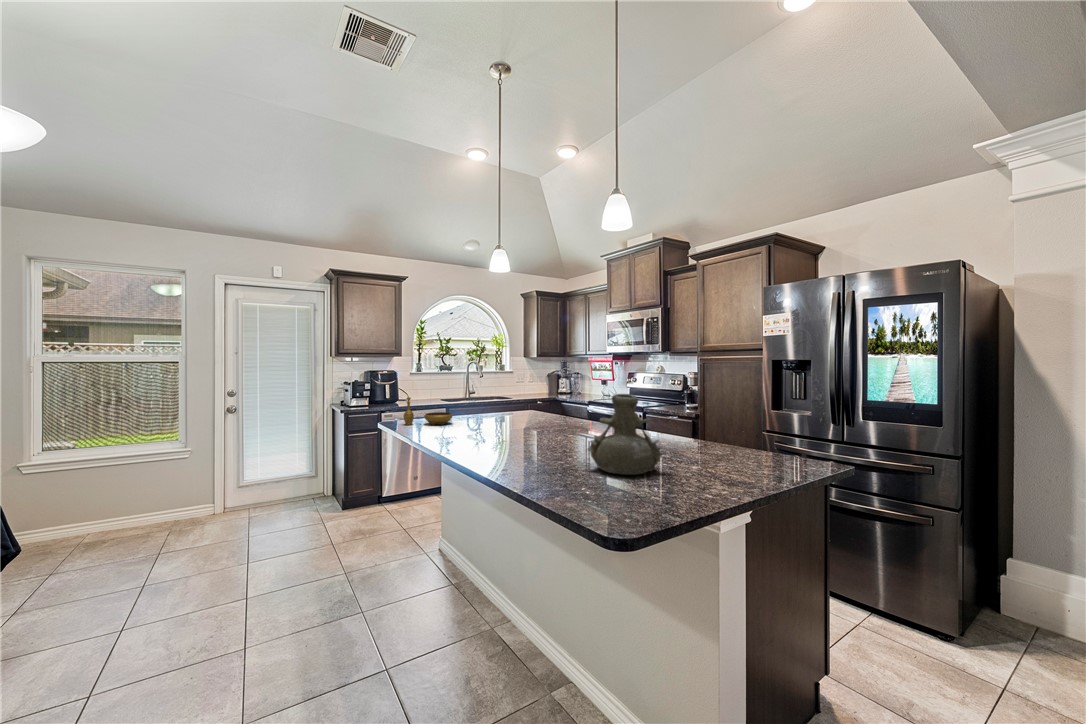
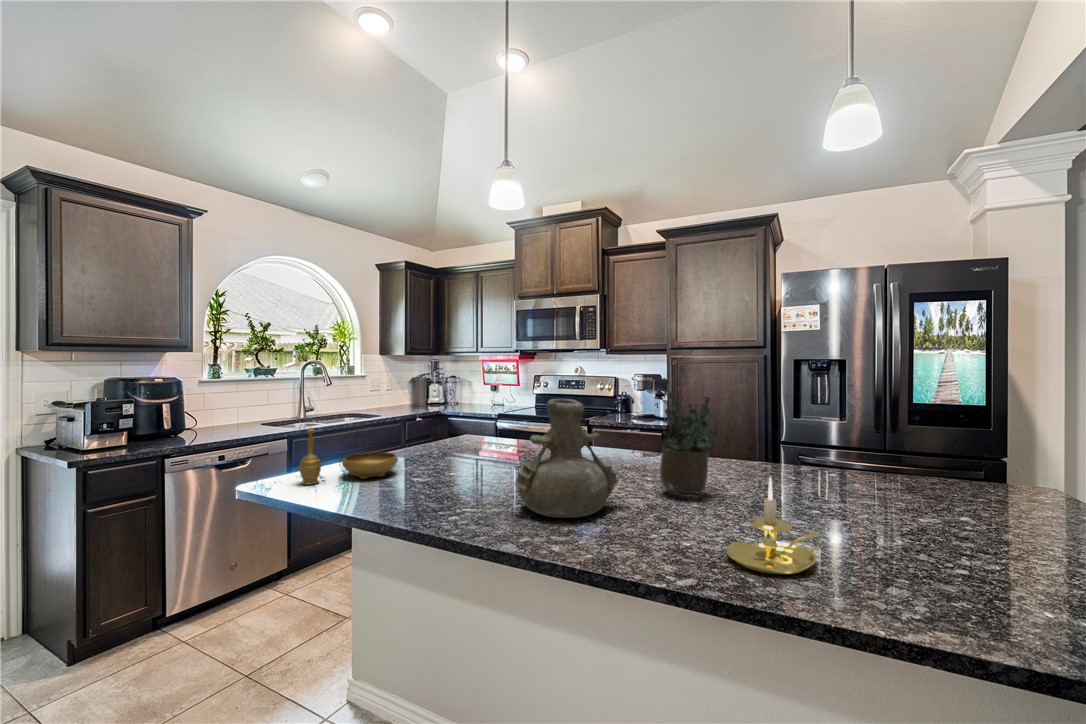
potted plant: none [549,375,587,444] -> present [660,378,717,497]
vase: present [587,394,663,475] -> present [514,399,619,518]
candle holder: none [505,424,550,469] -> present [727,477,825,574]

